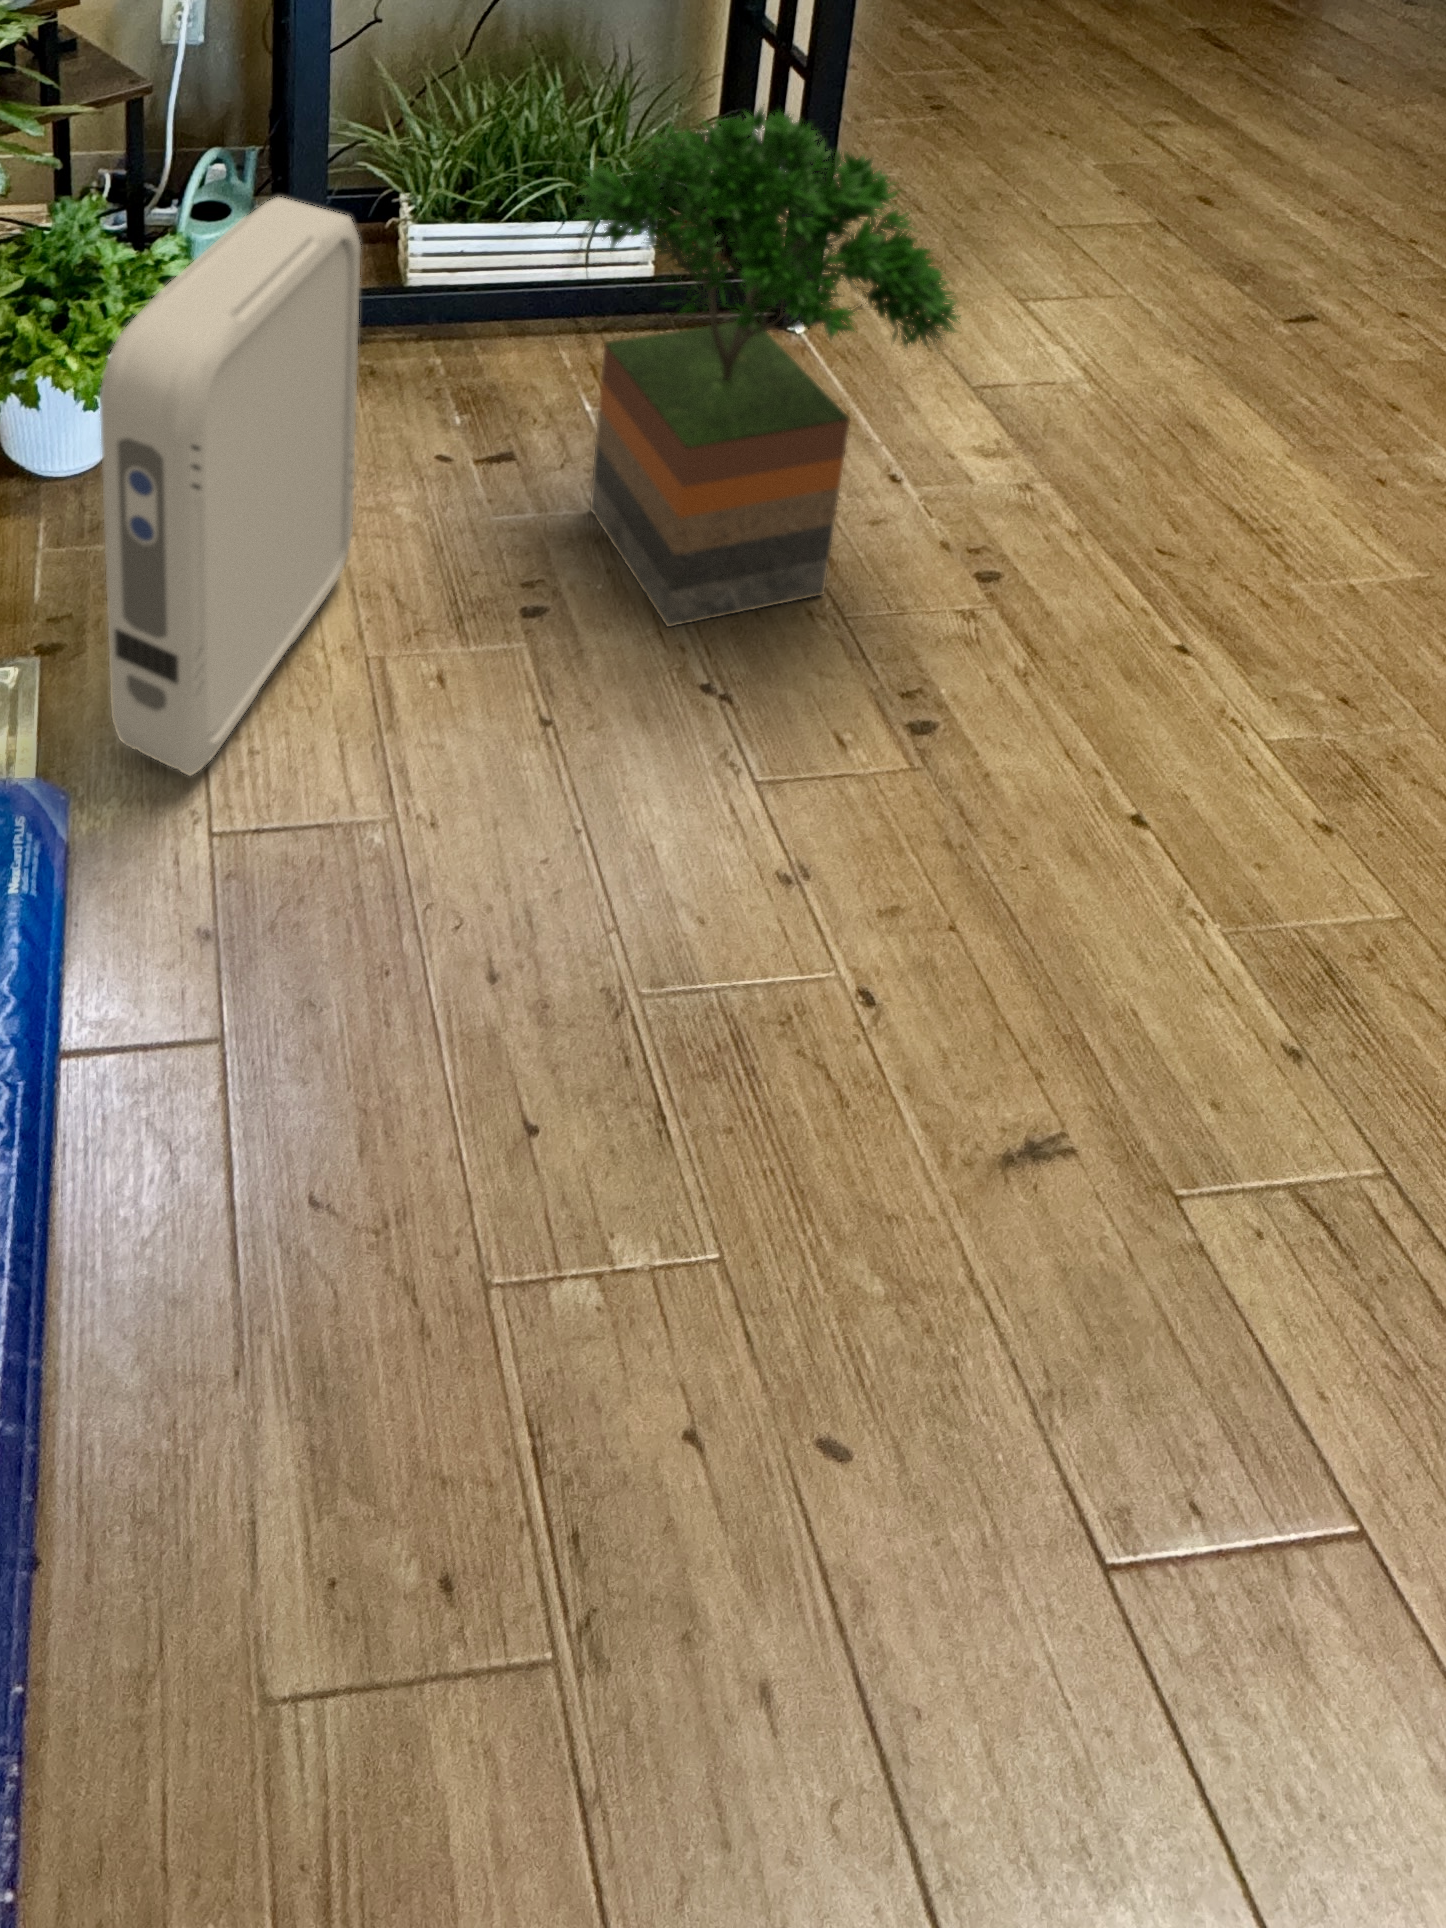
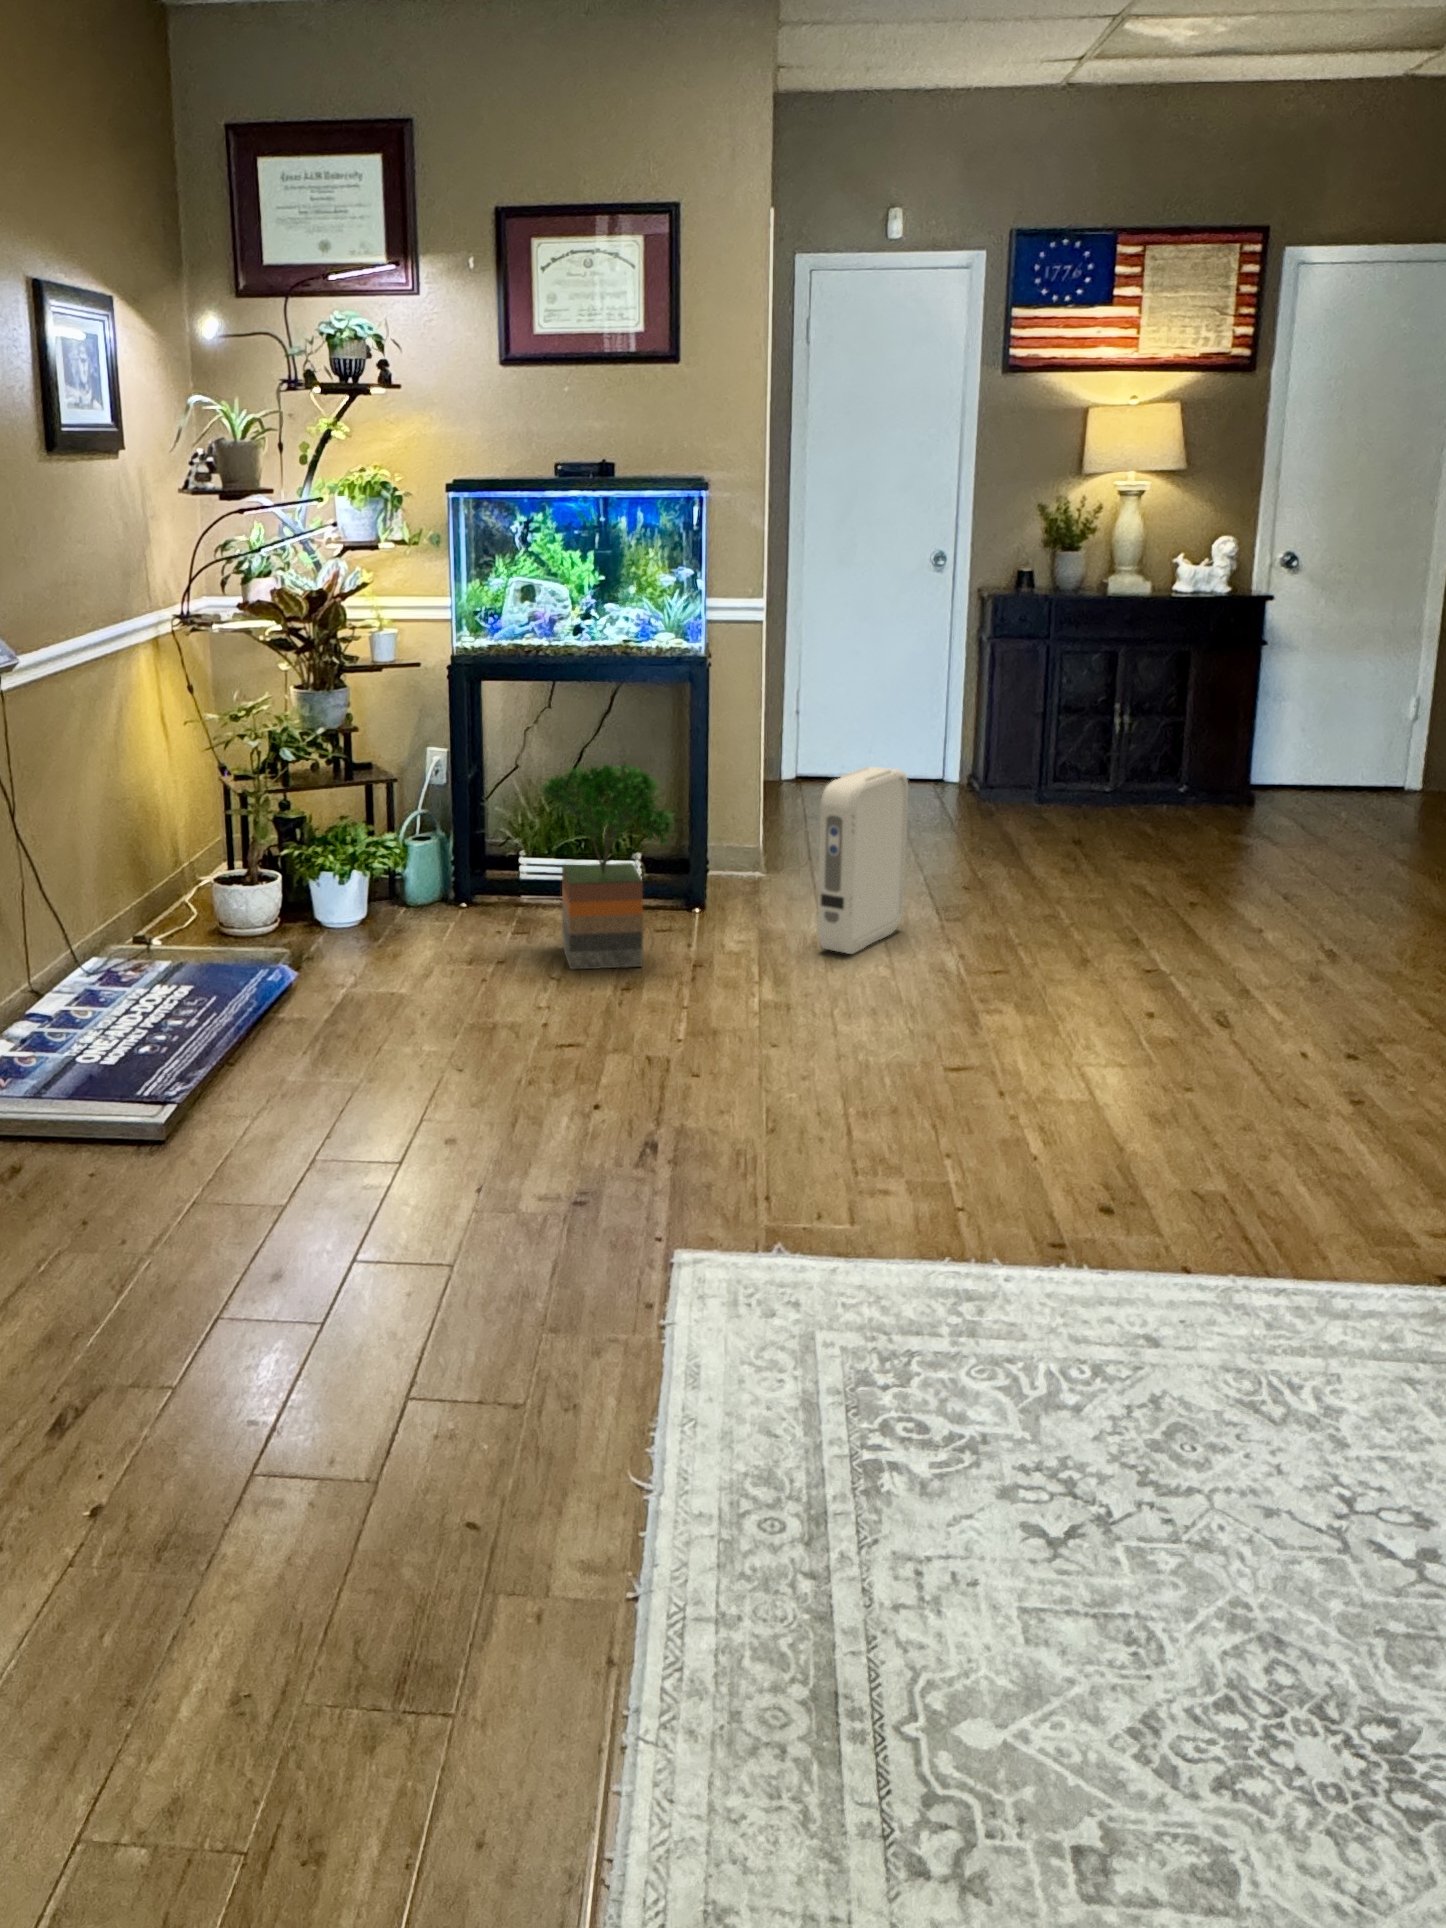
air purifier: present [100,197,360,775] -> present [817,767,908,954]

